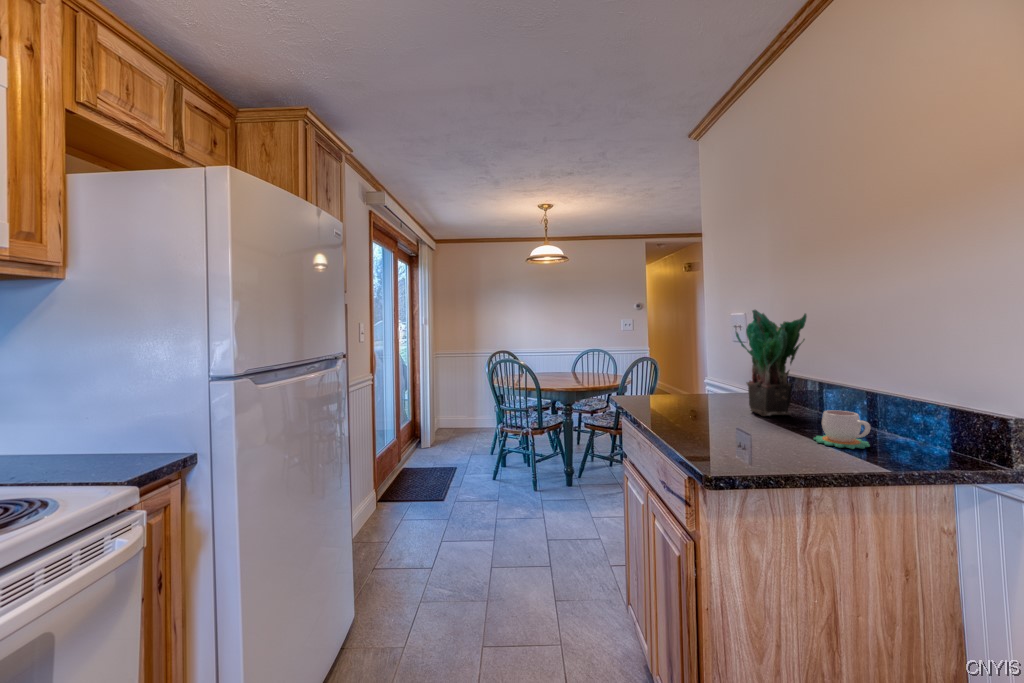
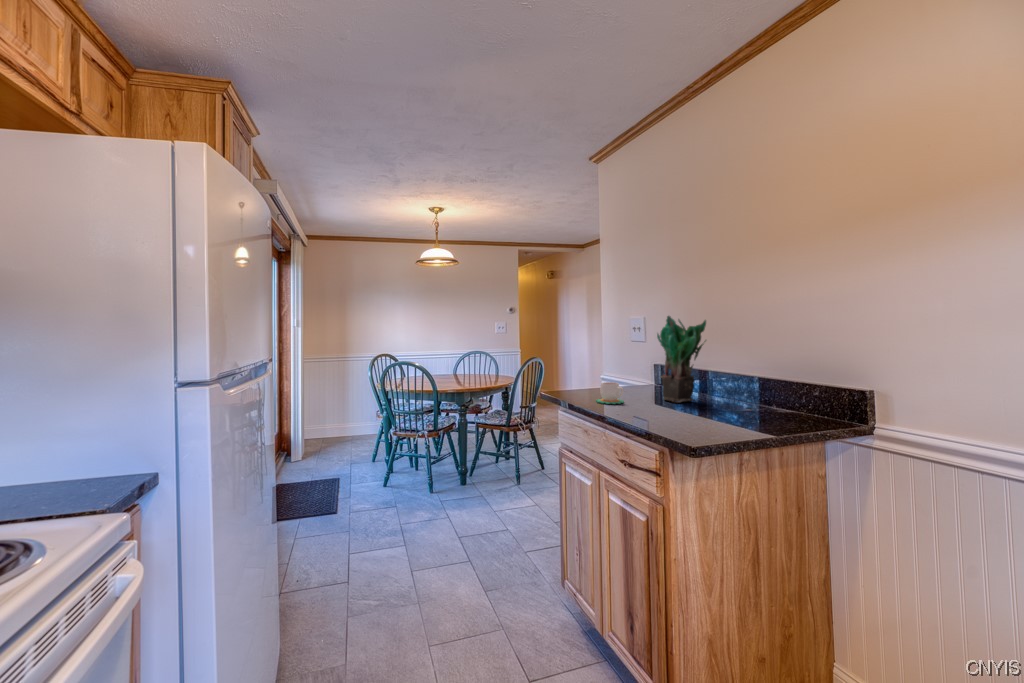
mug: present [814,410,870,449] -> present [596,382,624,404]

